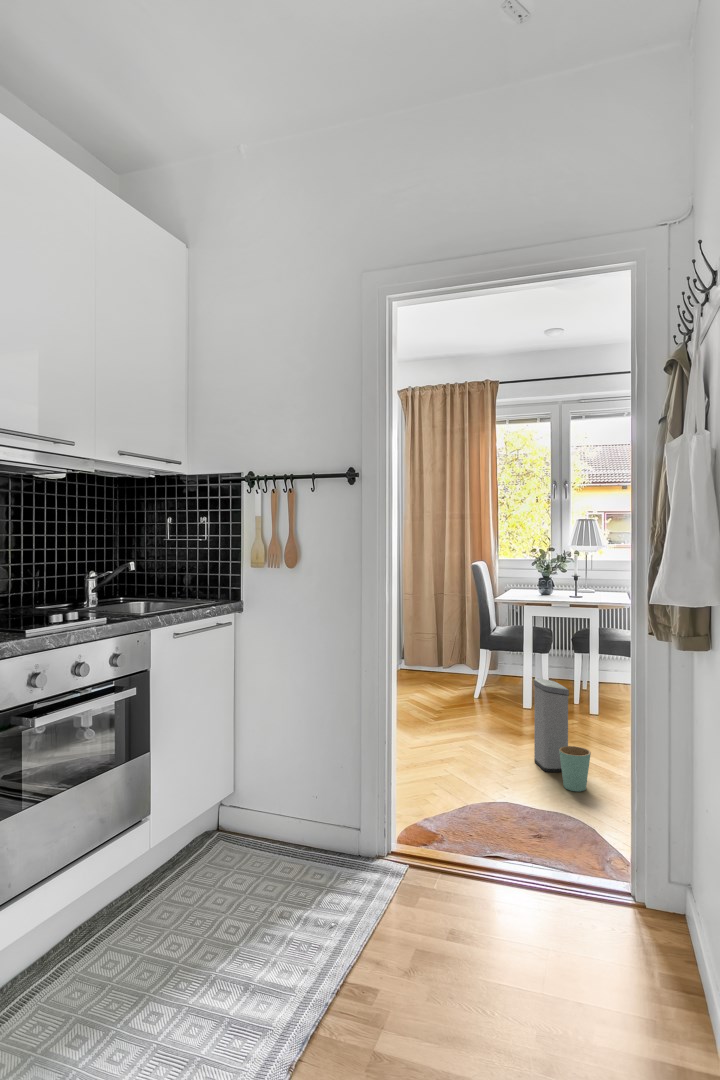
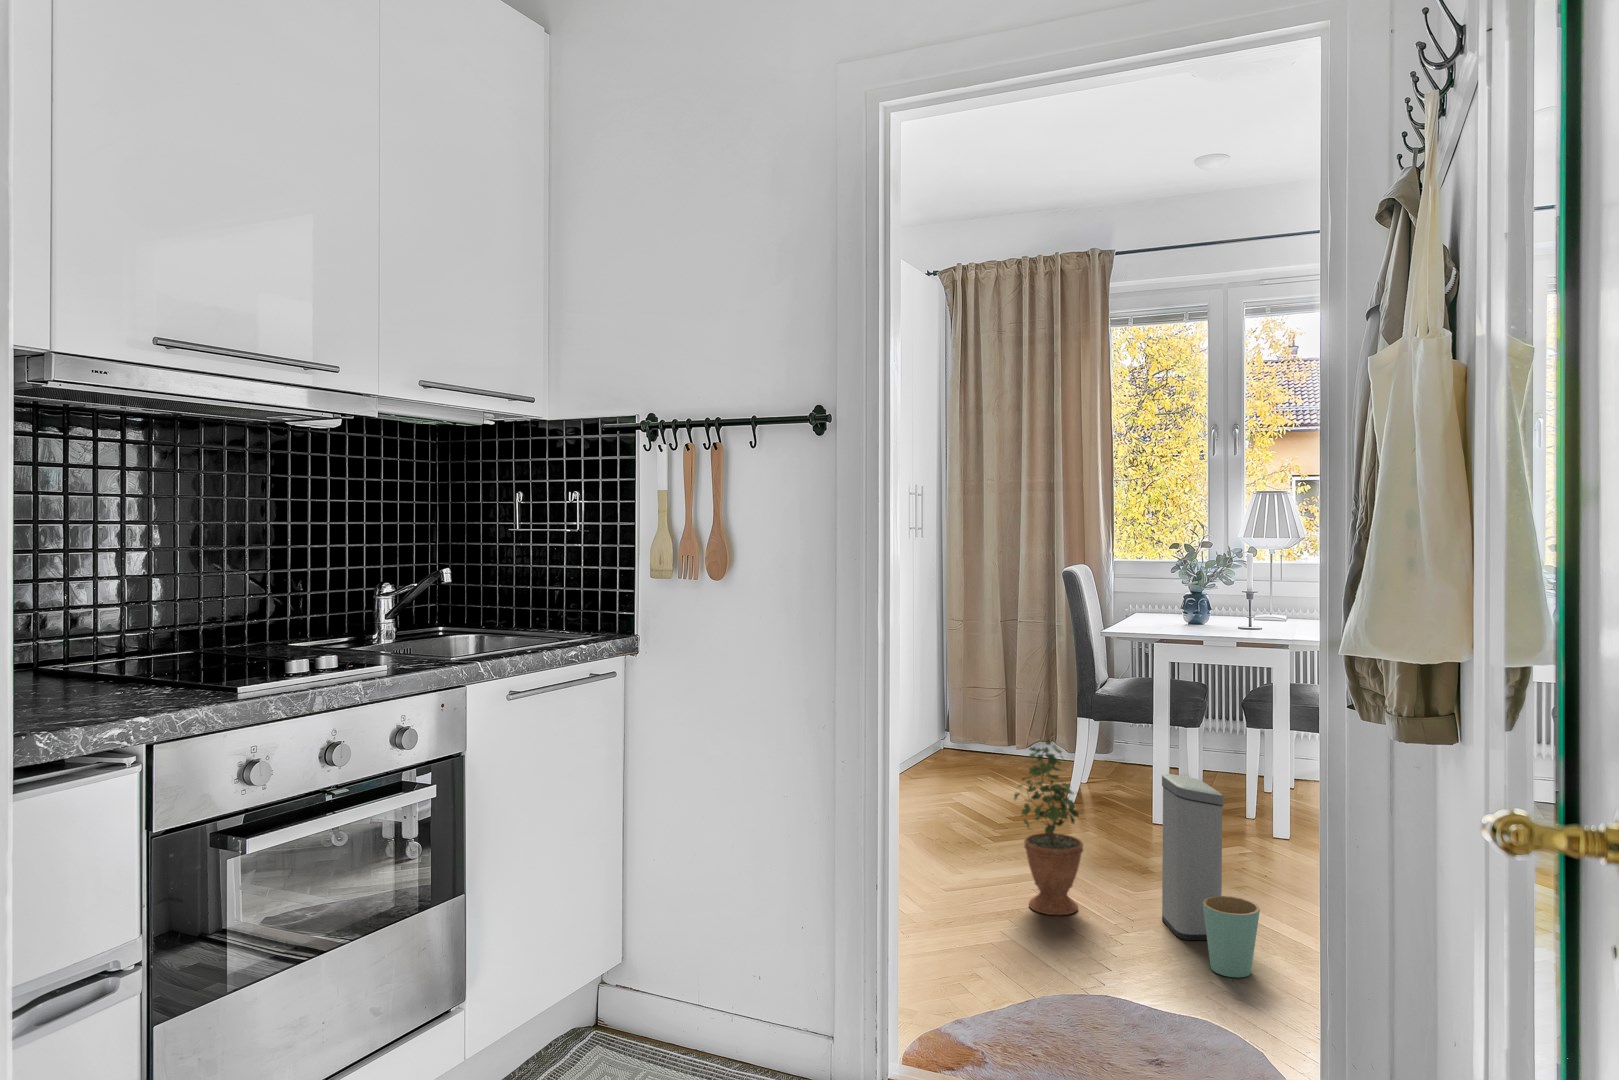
potted plant: none [451,659,490,761] -> present [1014,740,1083,915]

